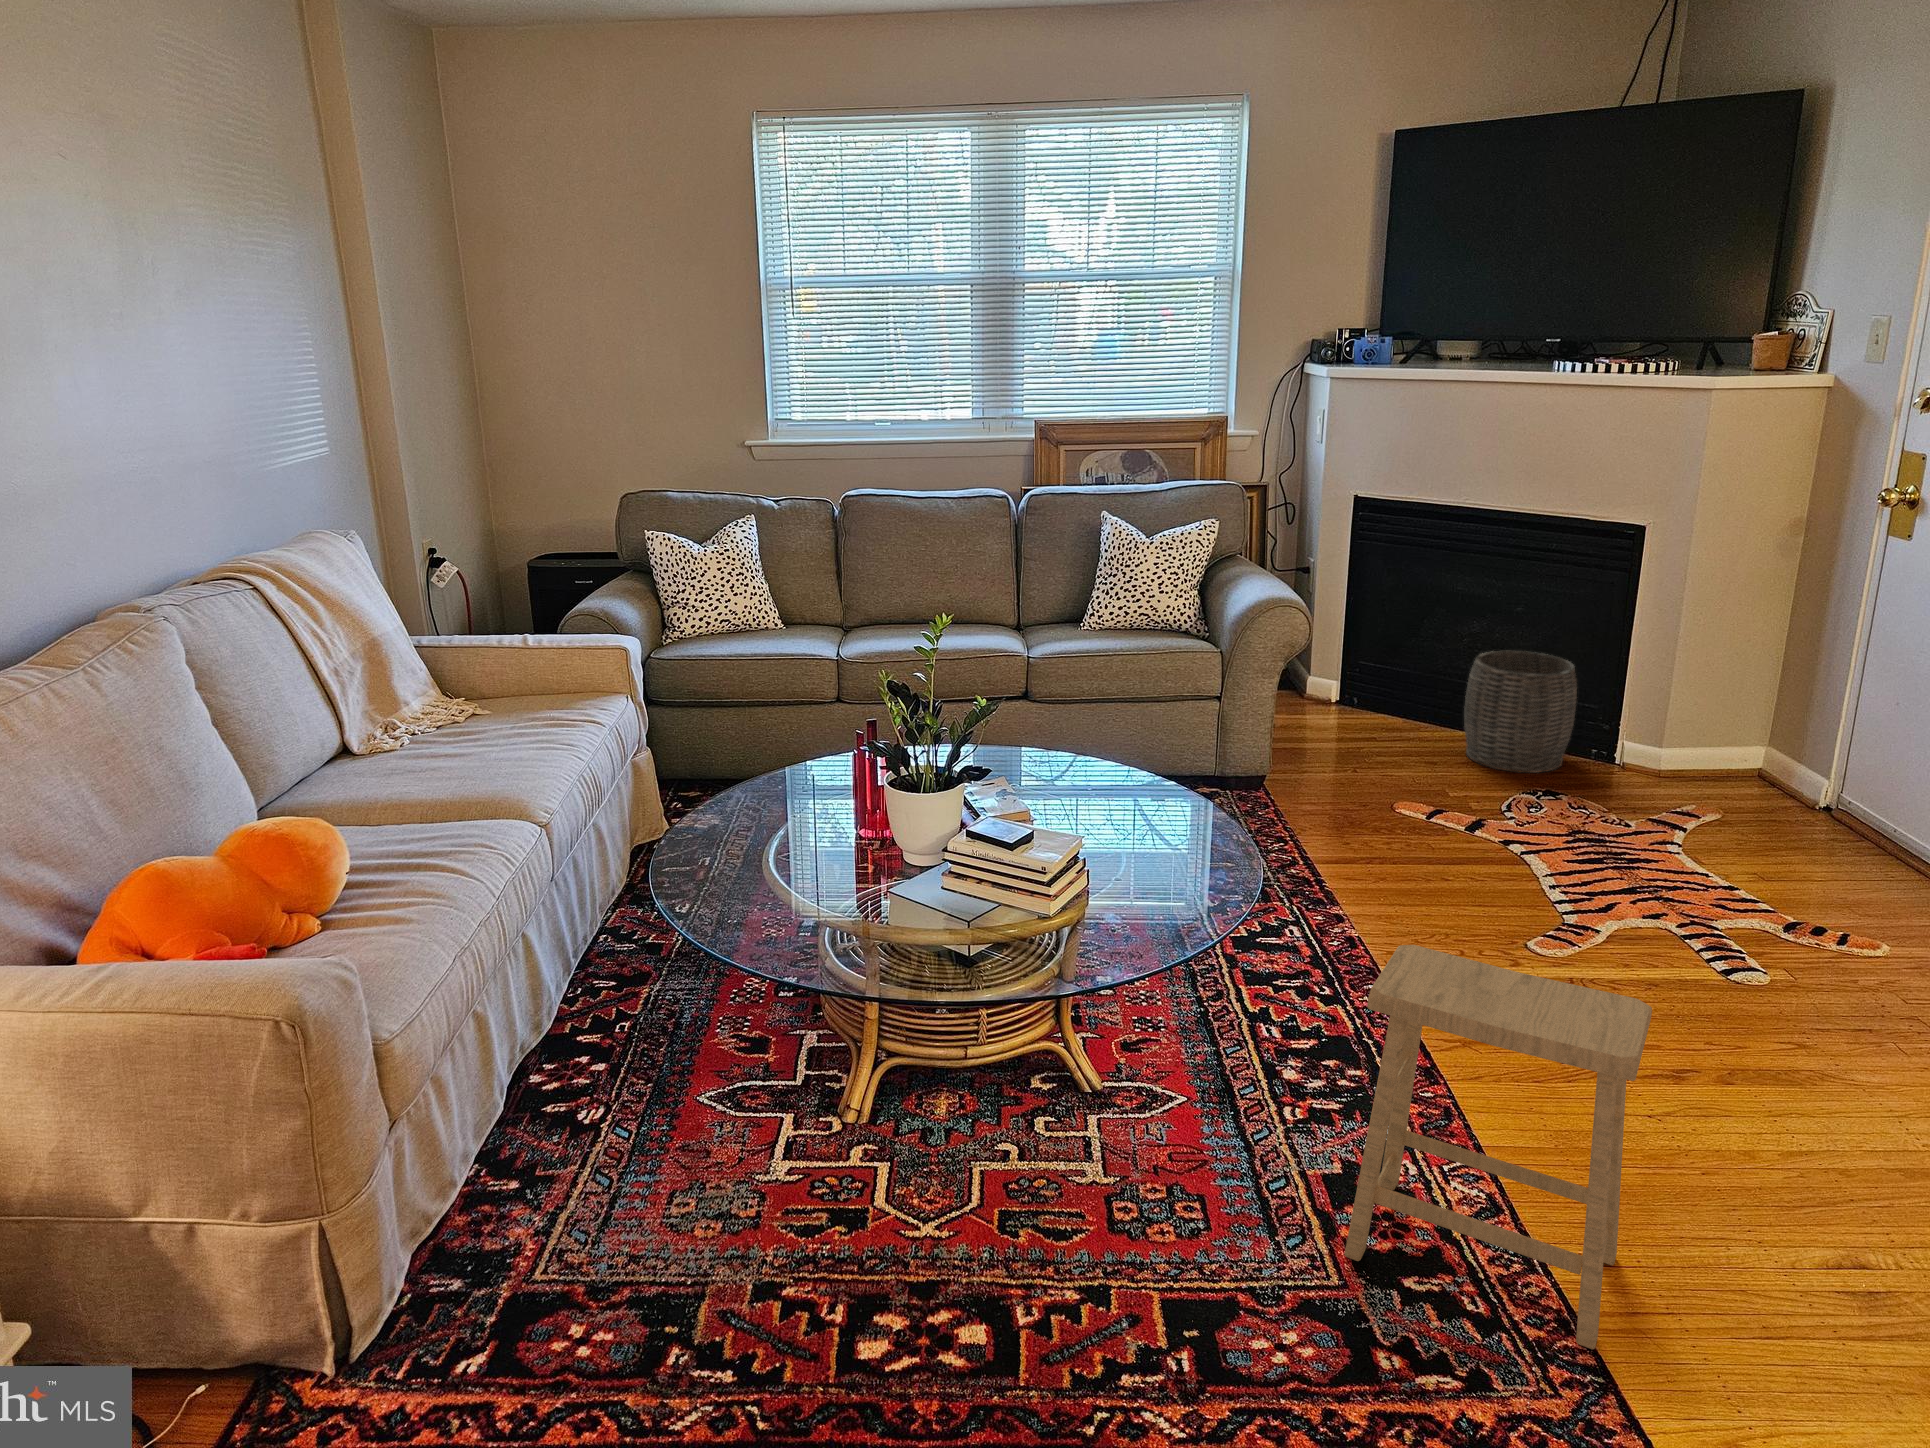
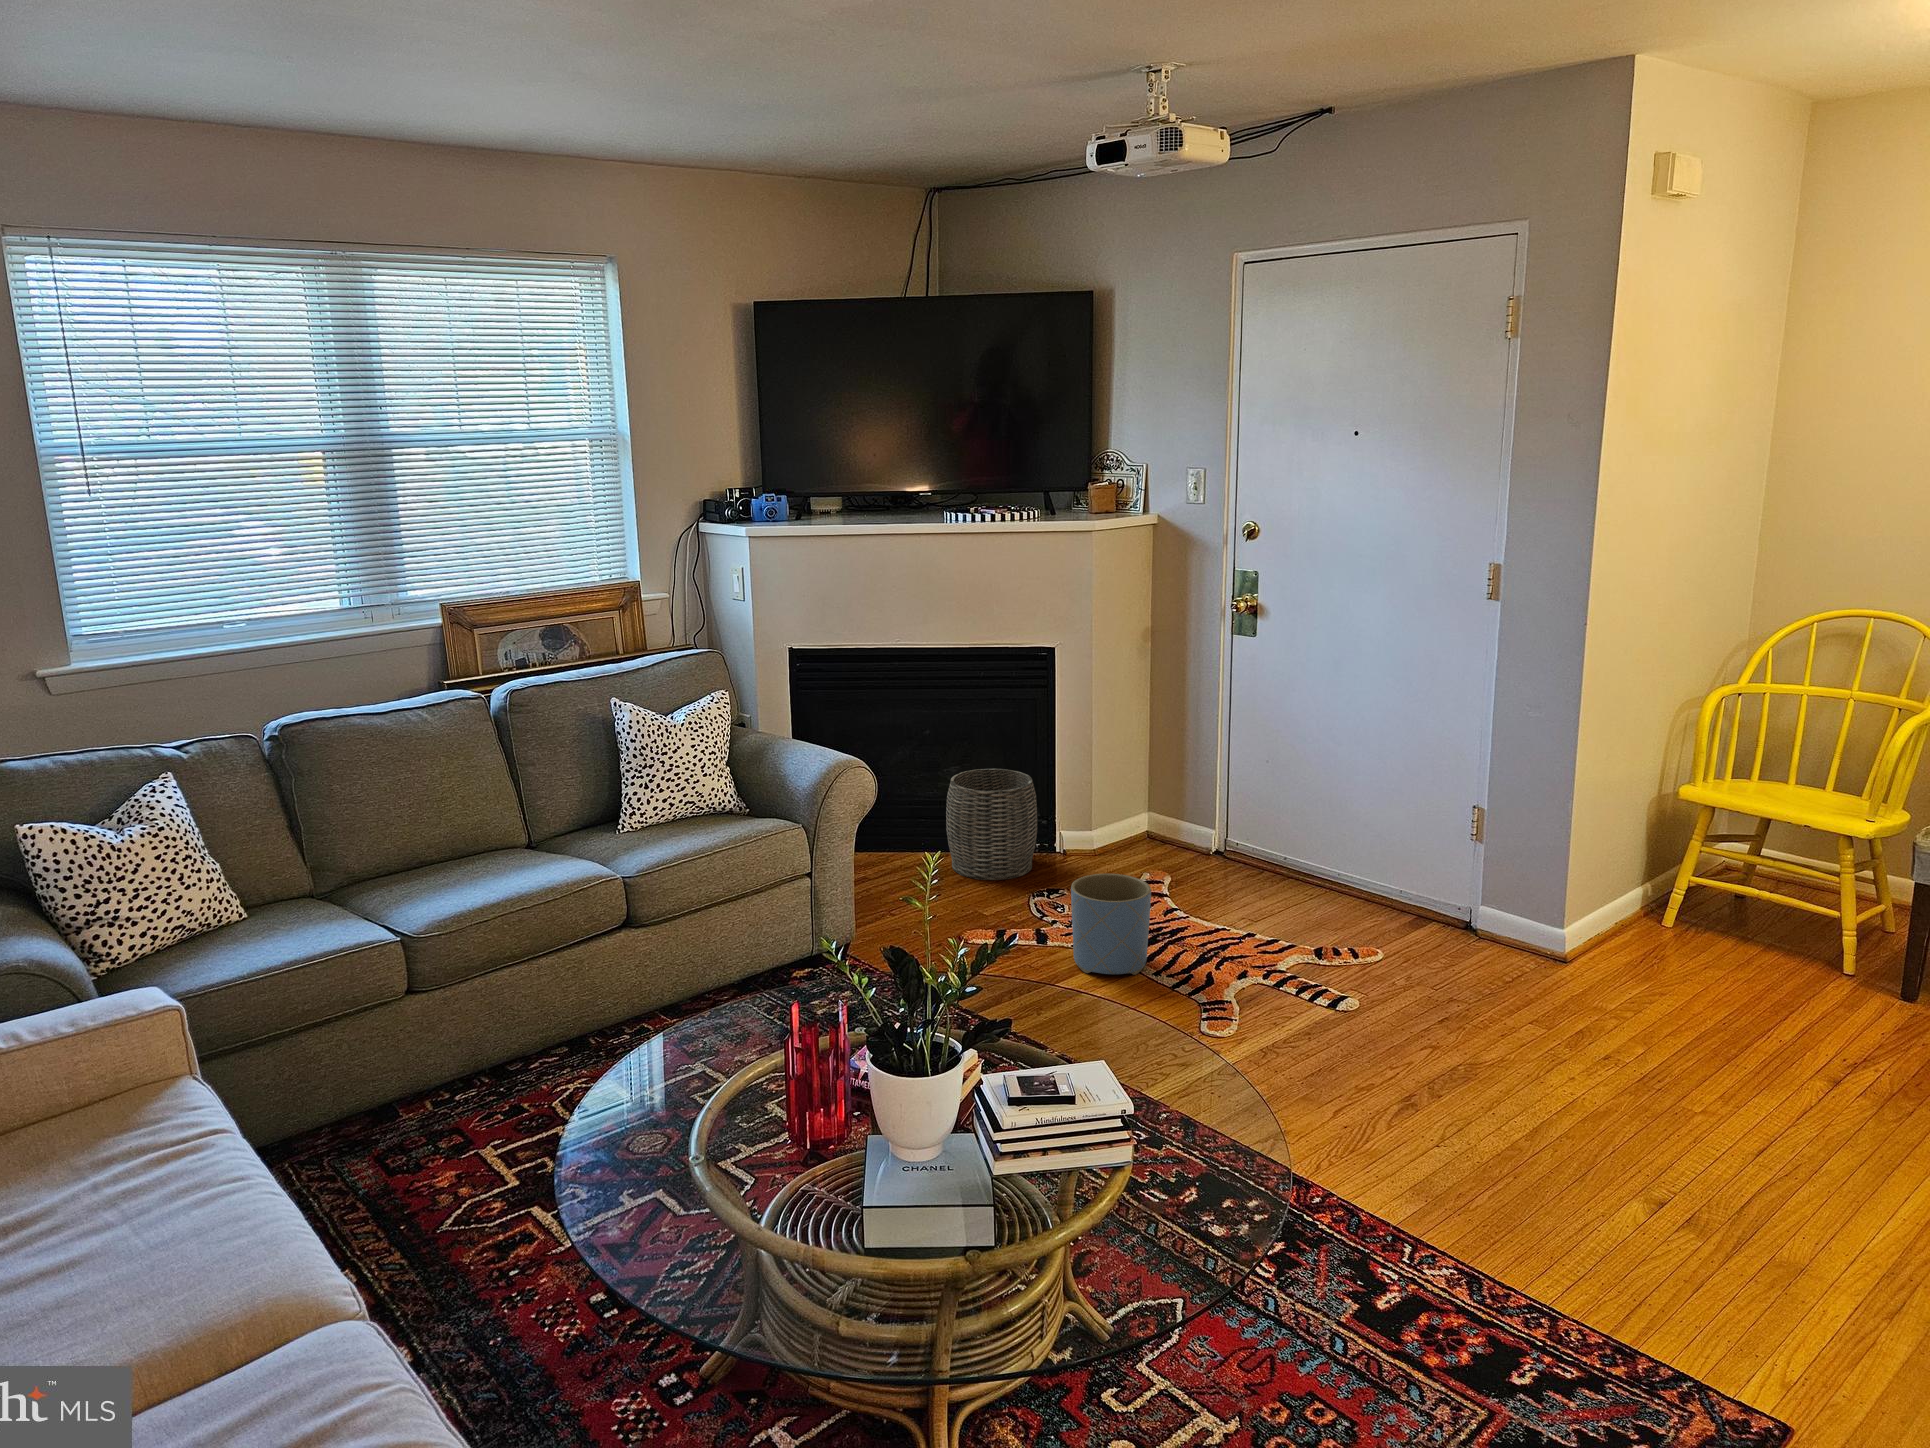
planter: none [1471,767,1572,882] -> present [1071,874,1151,975]
footstool: present [1345,945,1652,1349] -> none [1383,1047,1661,1375]

